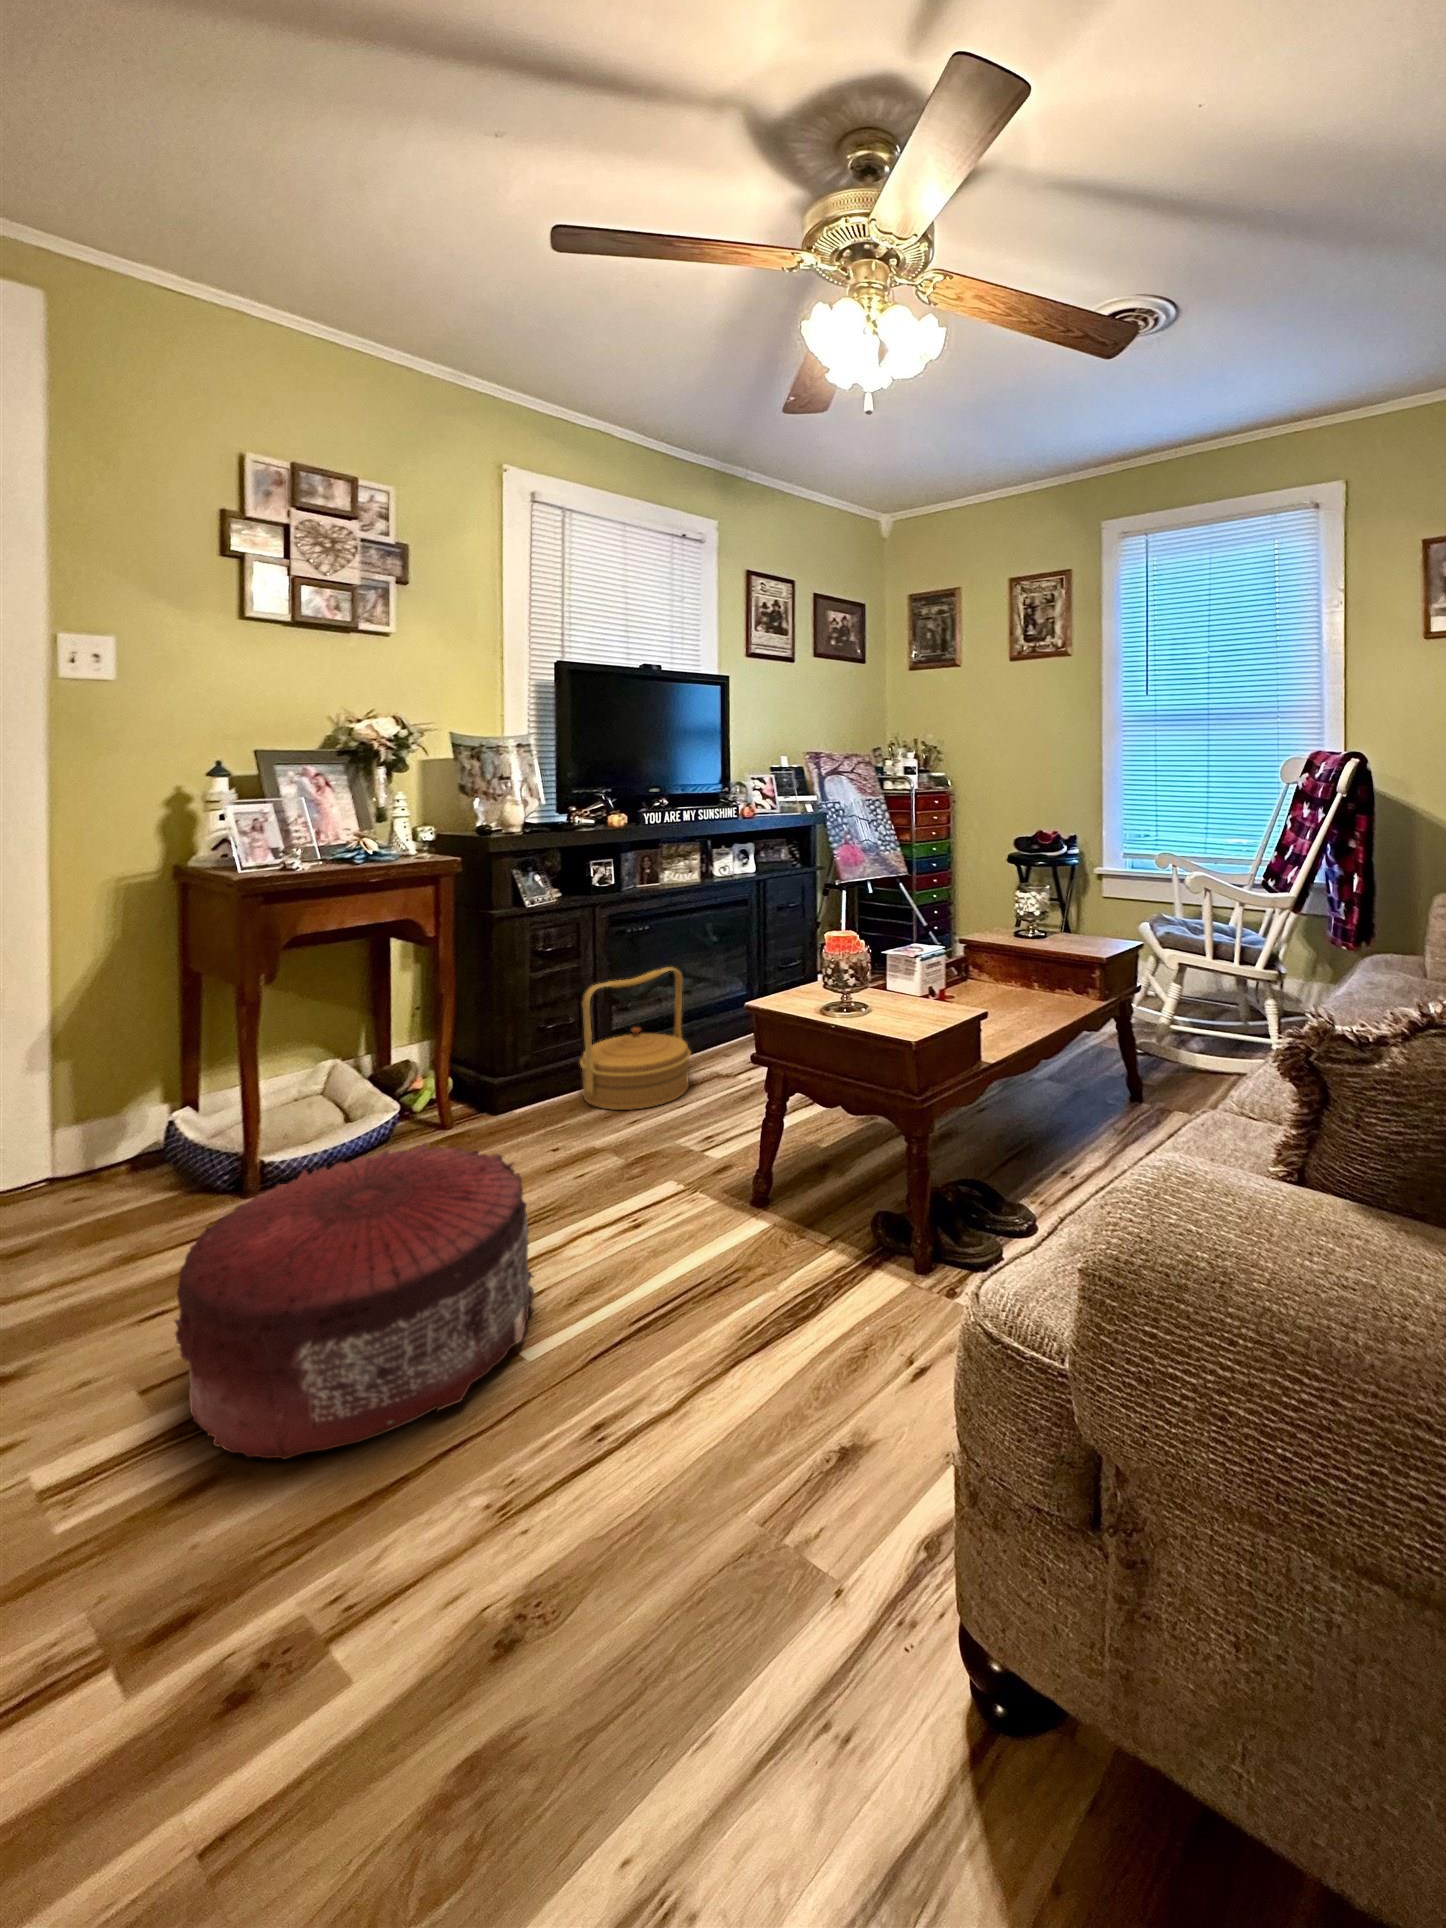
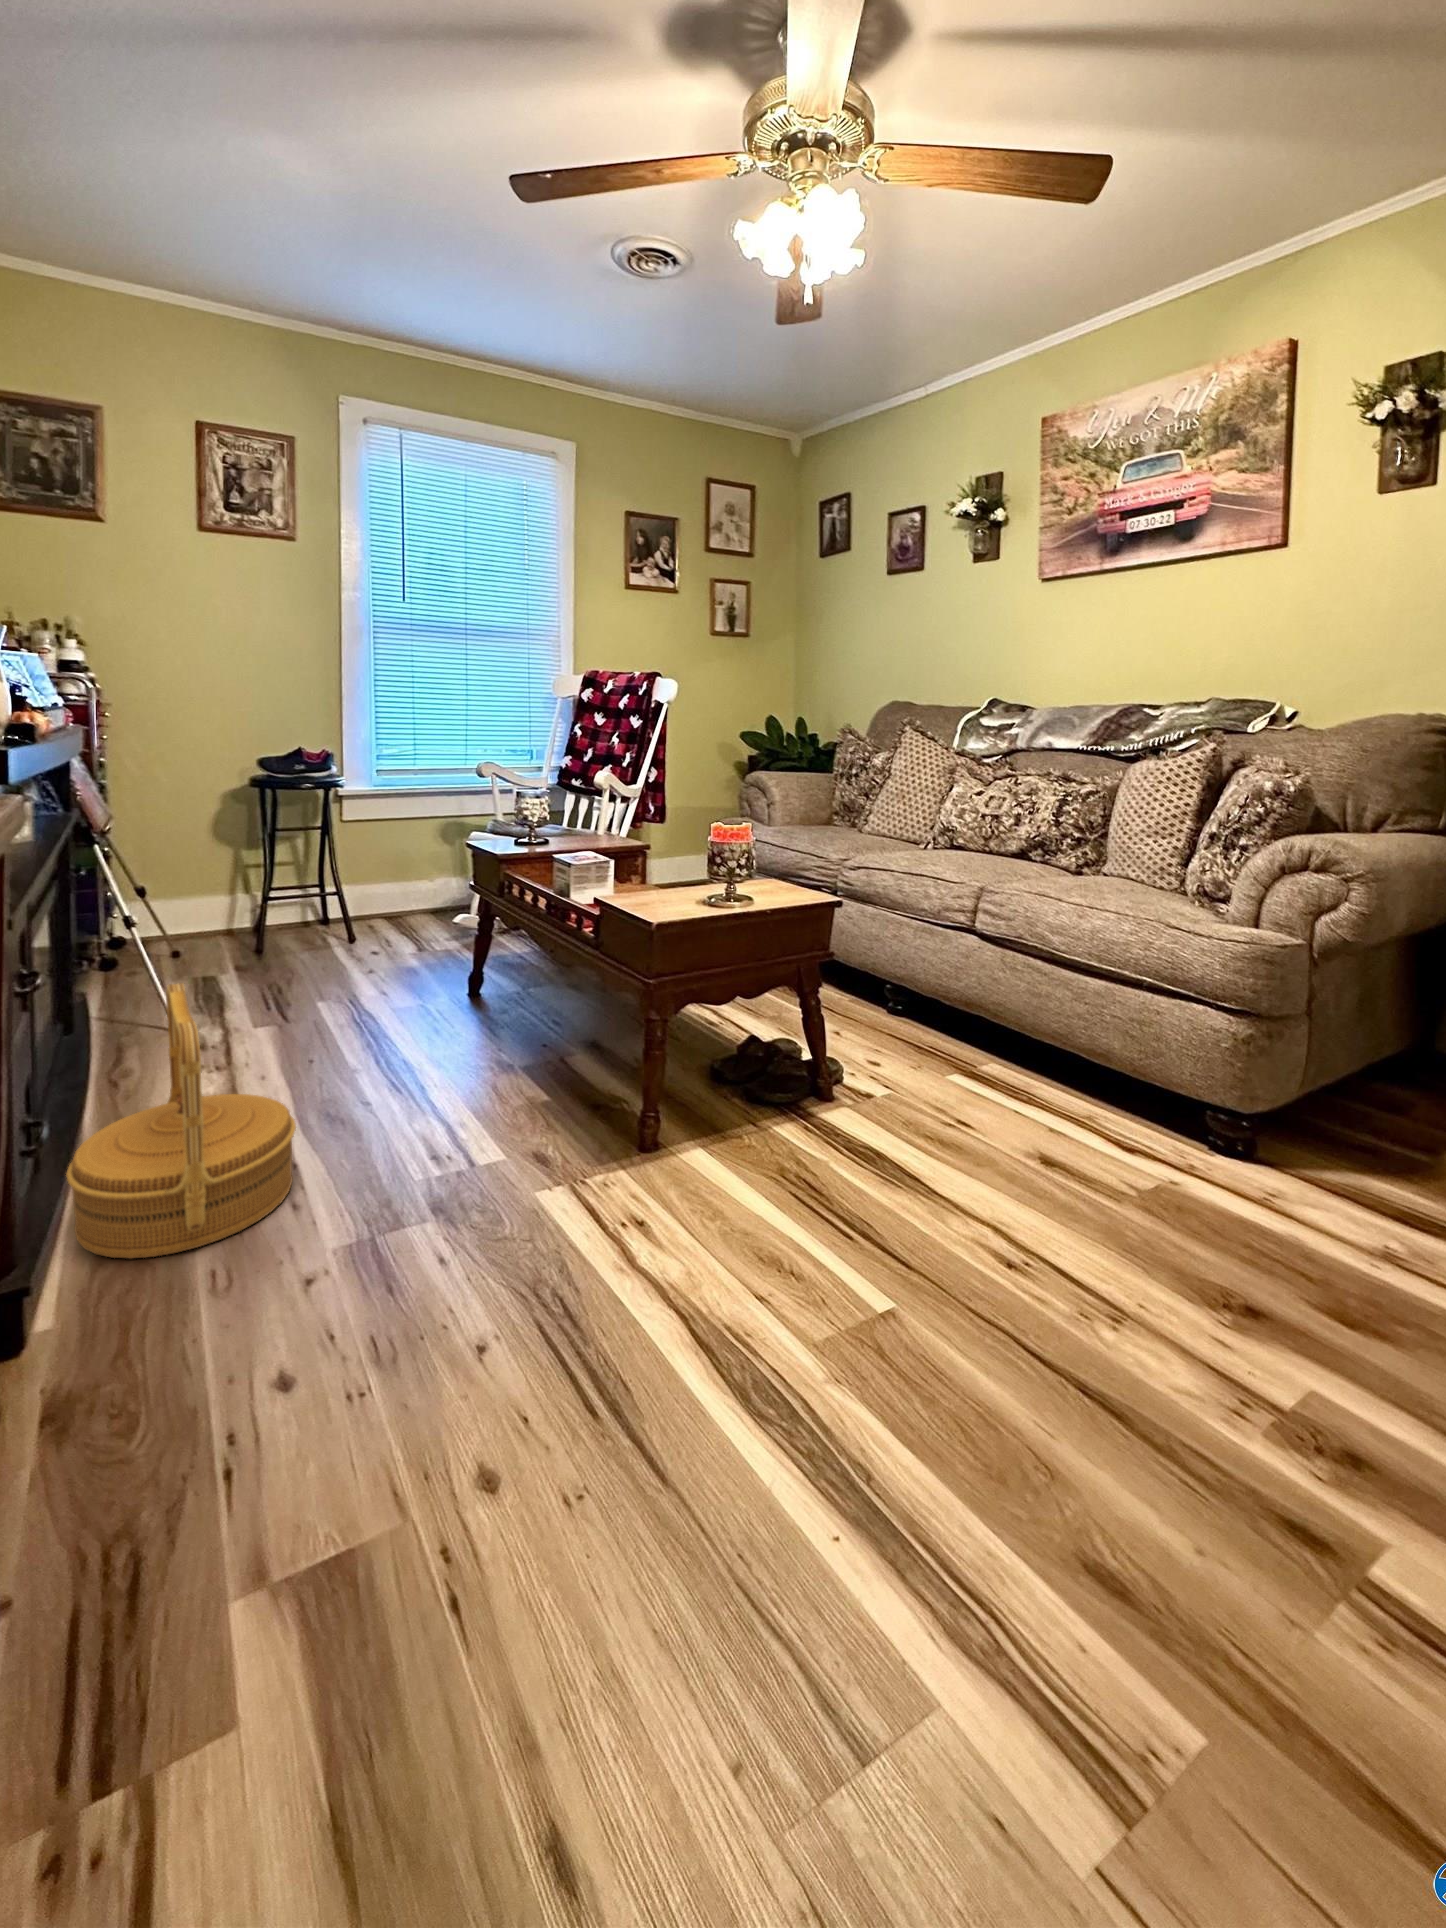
pouf: present [175,1143,534,1459] -> none [636,1149,1099,1668]

